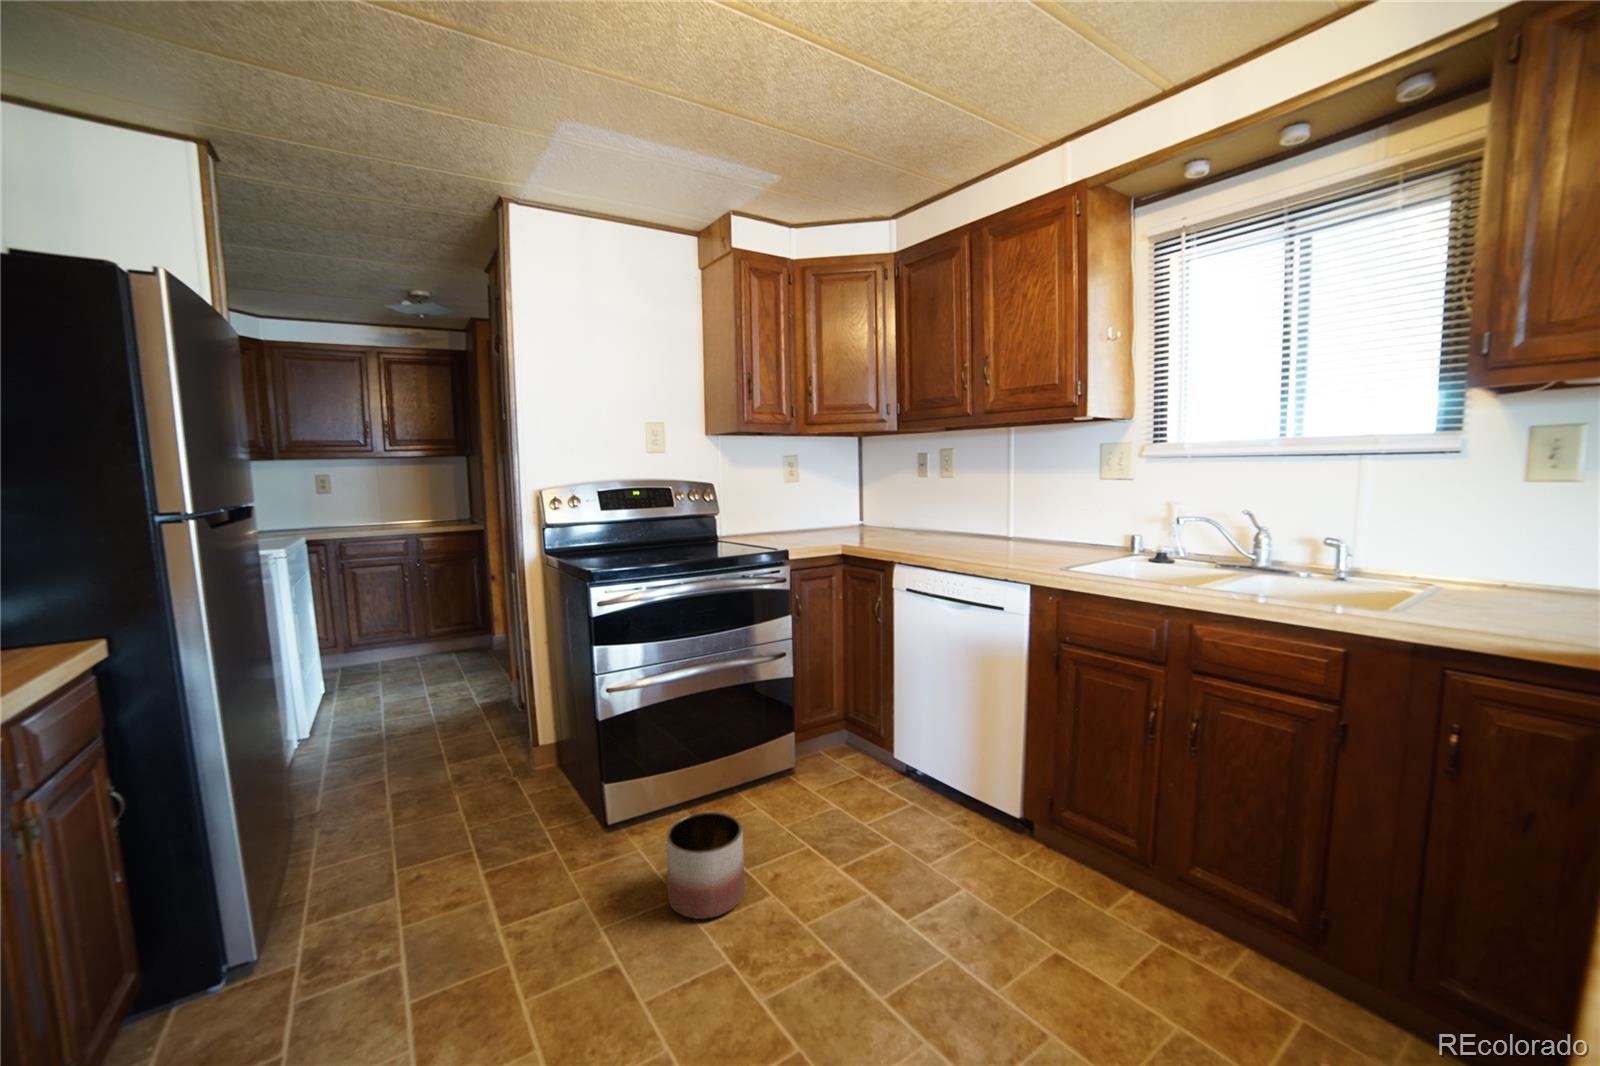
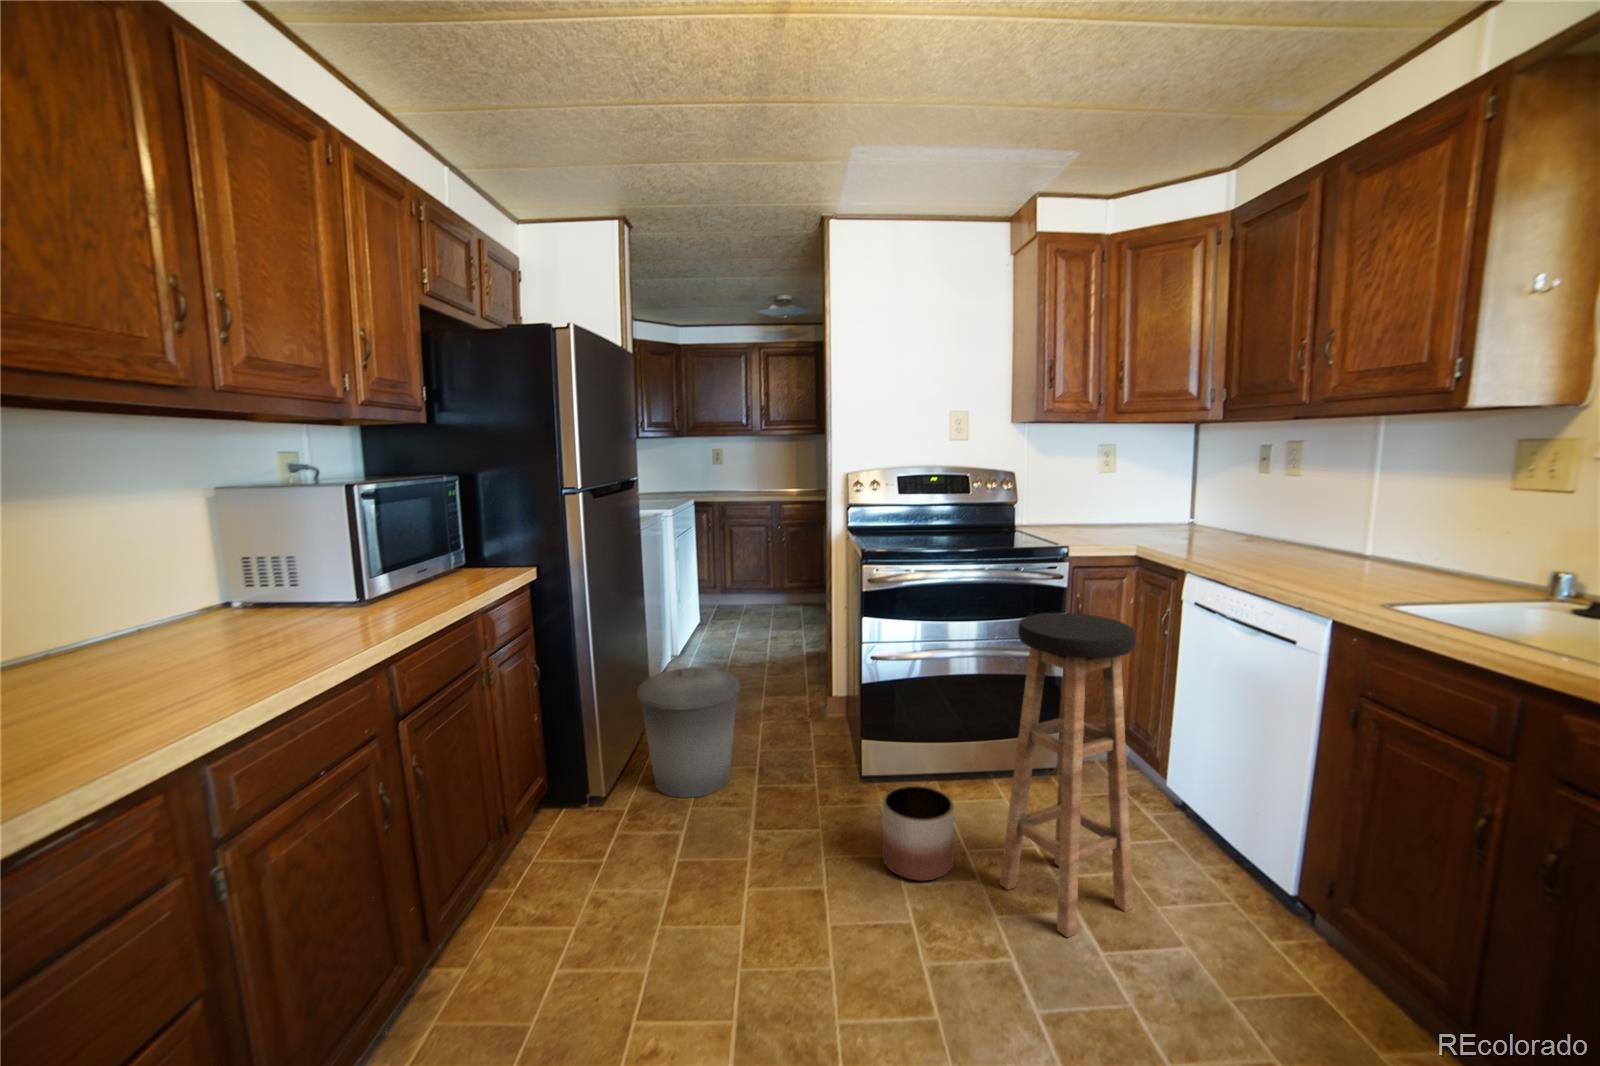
bar stool: none [794,606,908,918] -> present [999,613,1136,937]
trash can: none [288,740,450,926] -> present [637,667,740,798]

